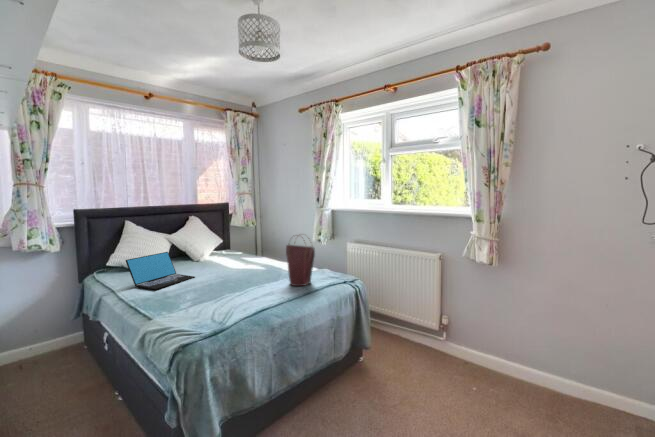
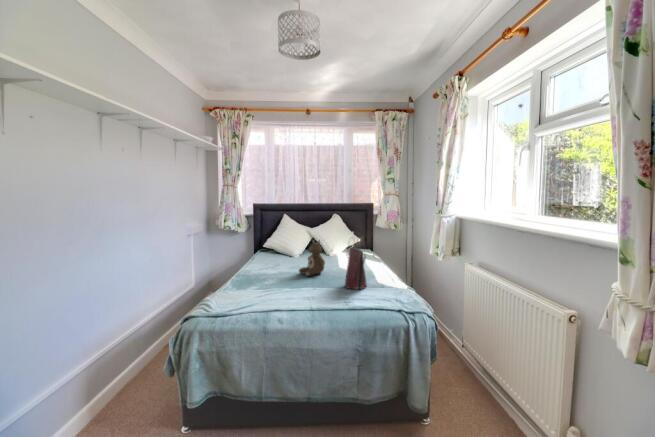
stuffed bear: none [217,244,248,285] -> present [299,240,325,276]
laptop: present [126,252,195,290] -> none [257,241,301,269]

